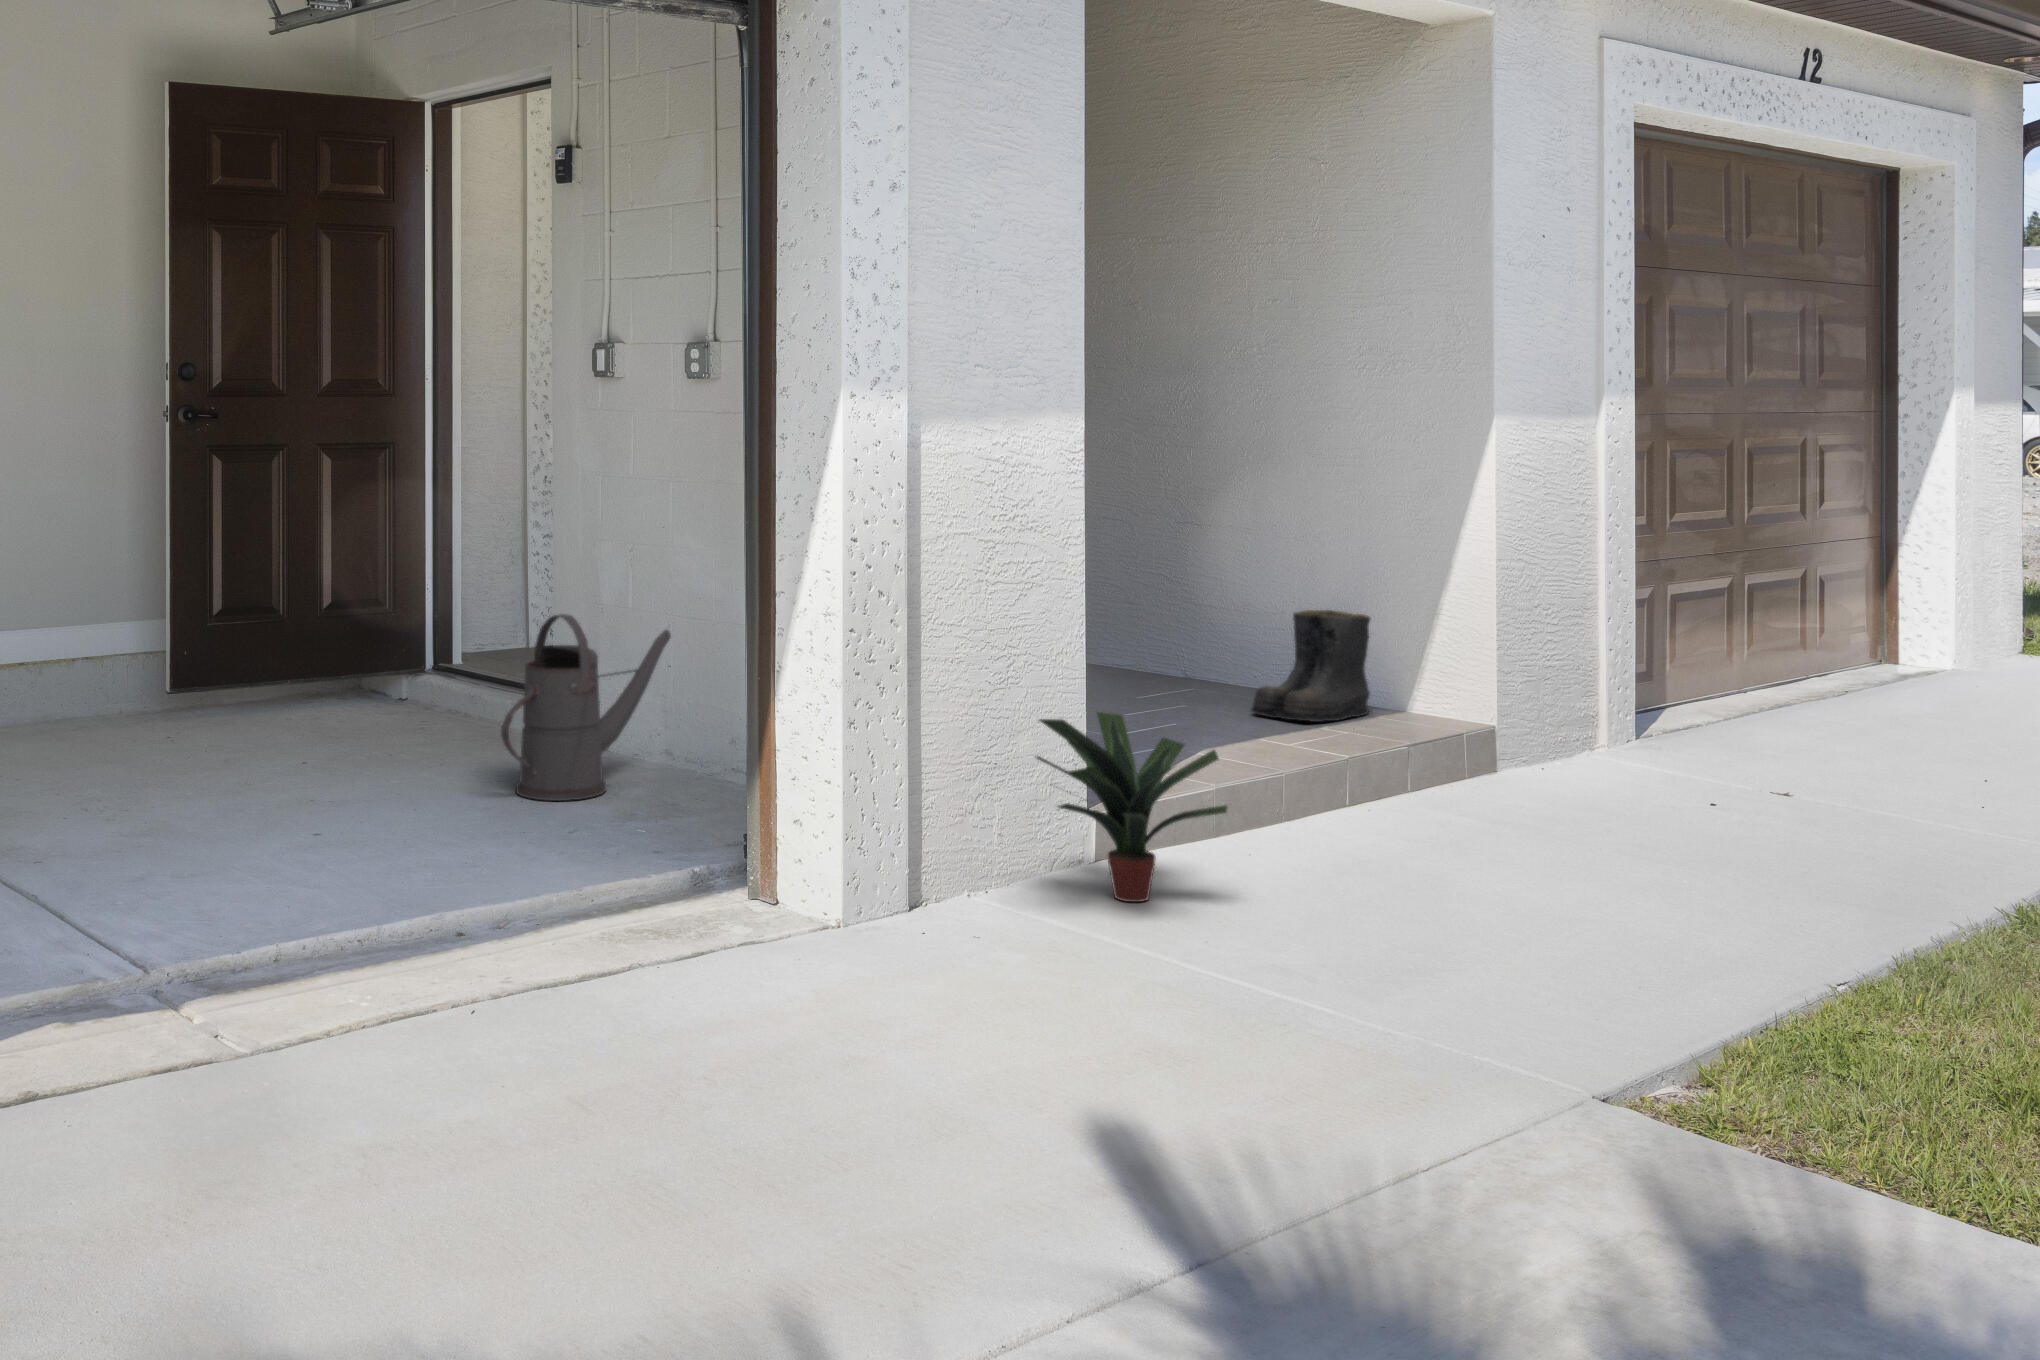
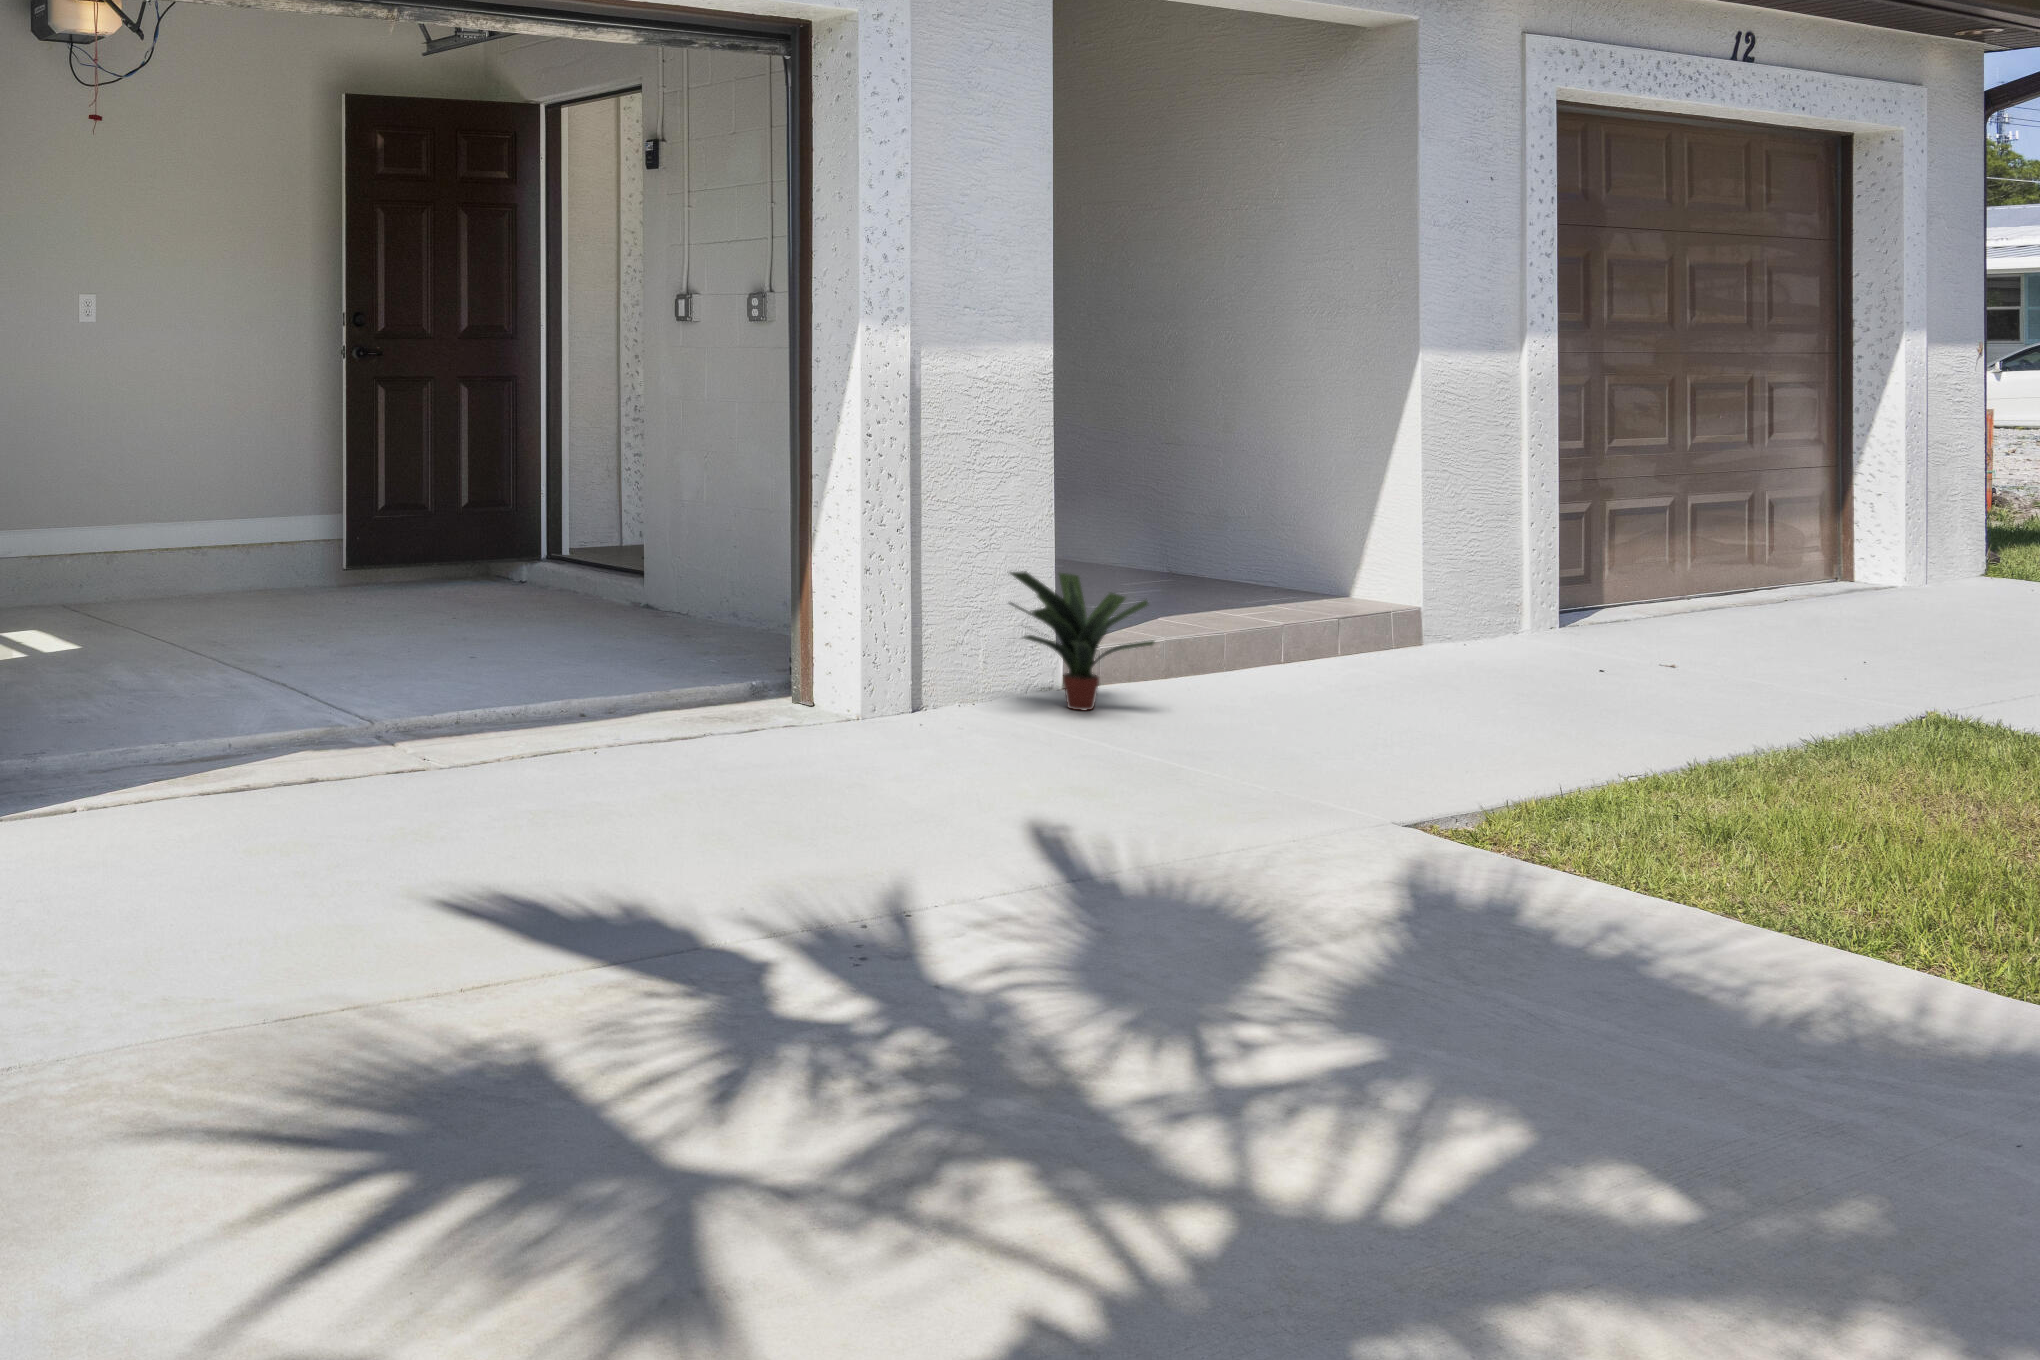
boots: present [1251,610,1370,722] -> none [1208,513,1315,602]
watering can: present [501,614,671,801] -> none [609,504,737,642]

